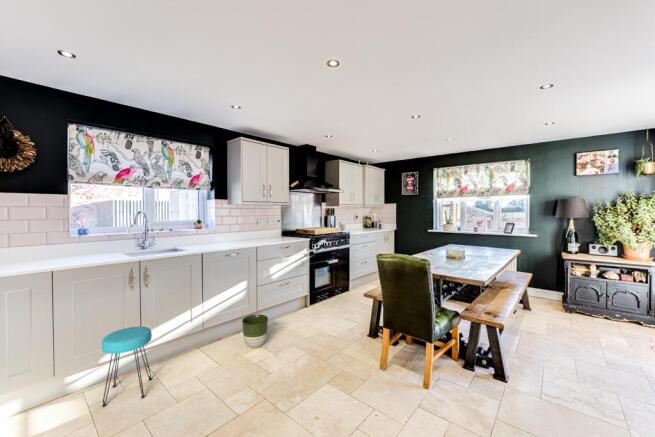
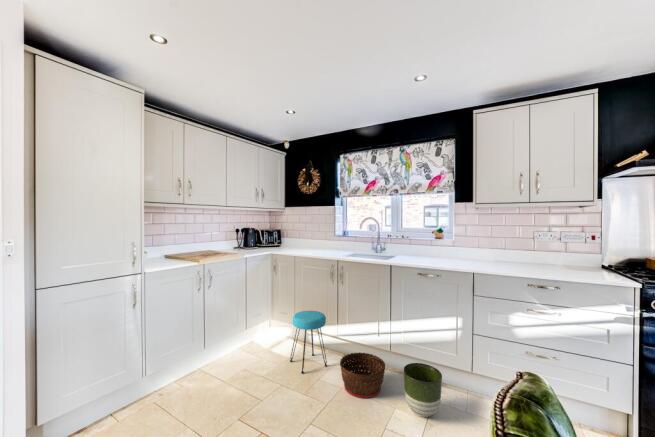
basket: none [185,334,228,373] -> present [340,352,385,398]

